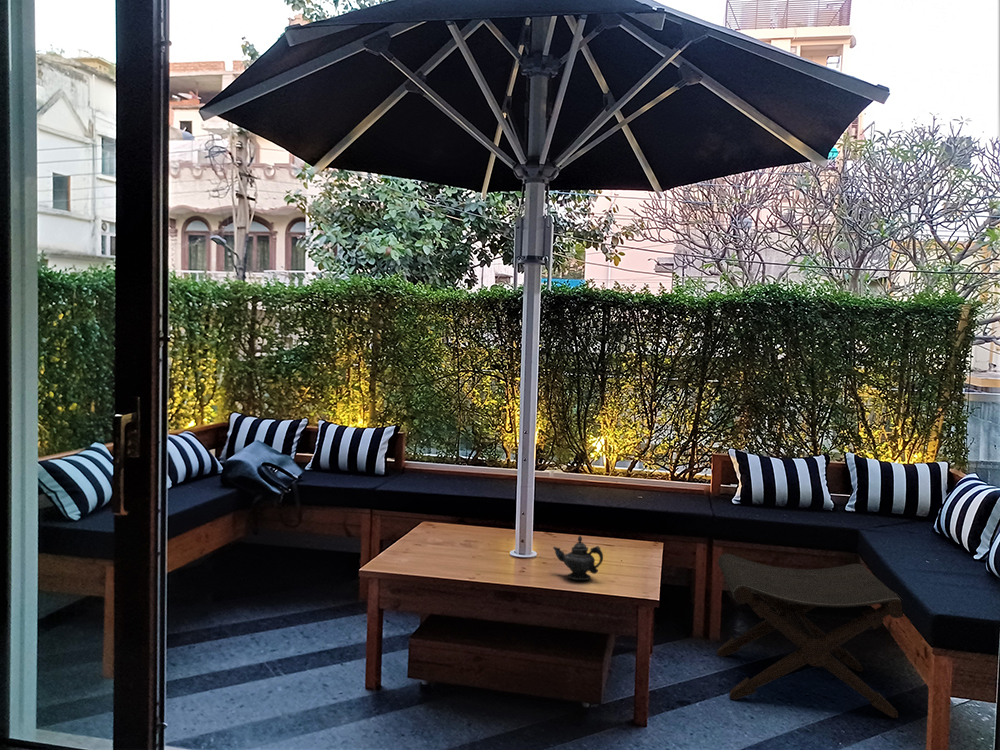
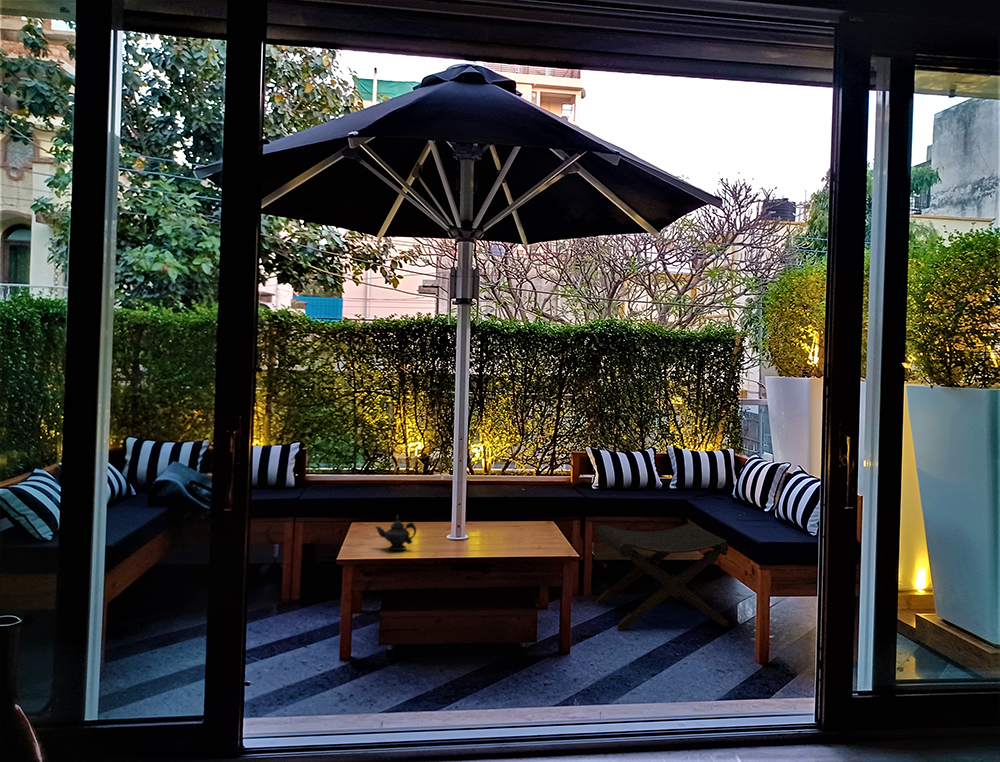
teapot: present [553,536,603,580] -> present [376,515,416,550]

